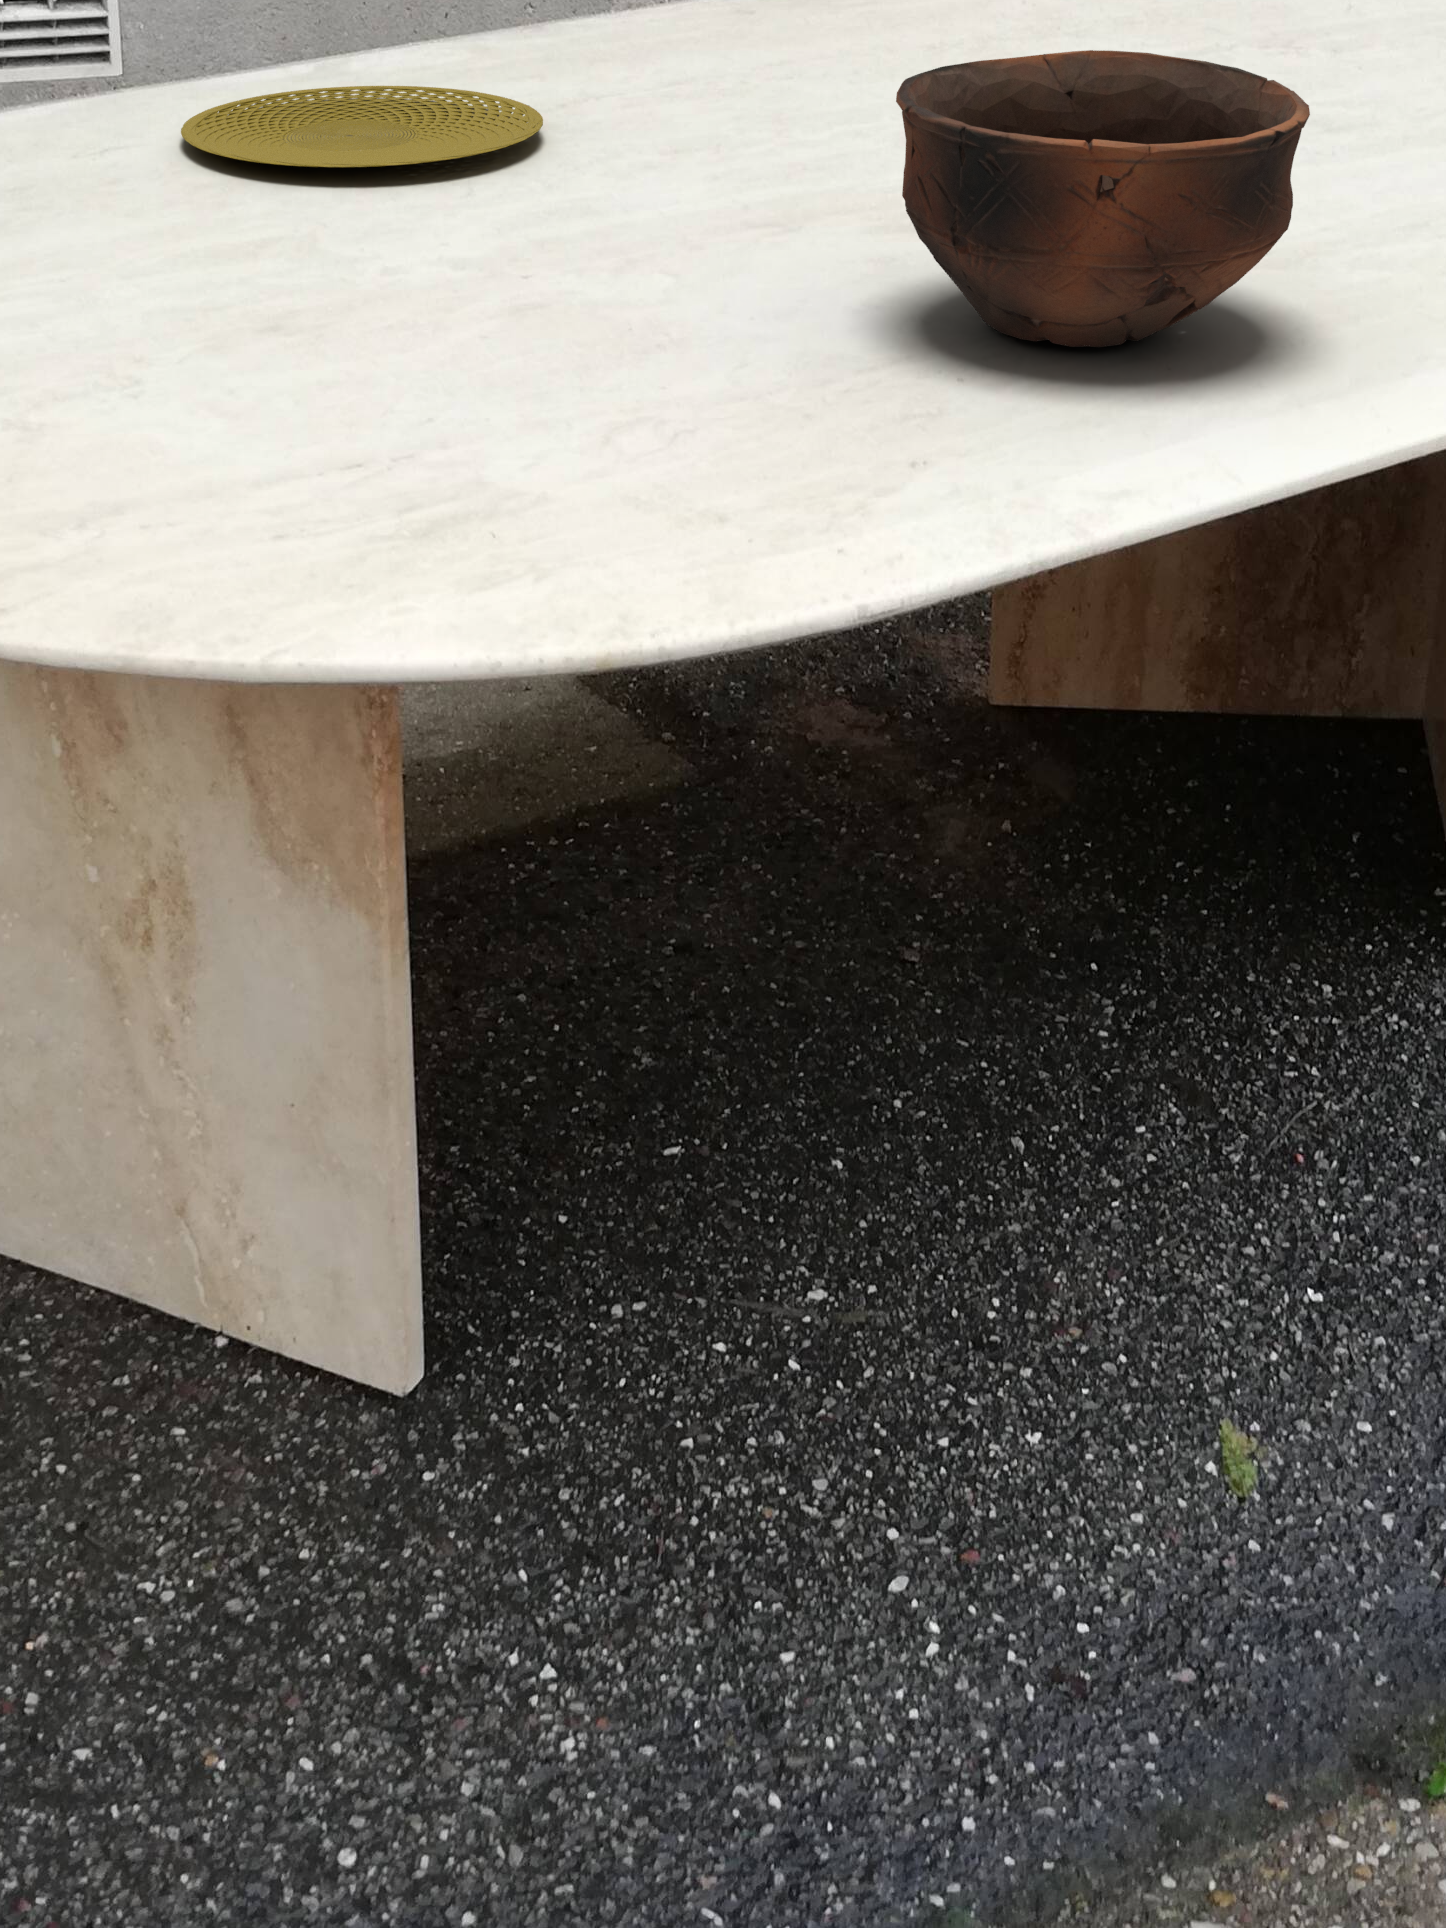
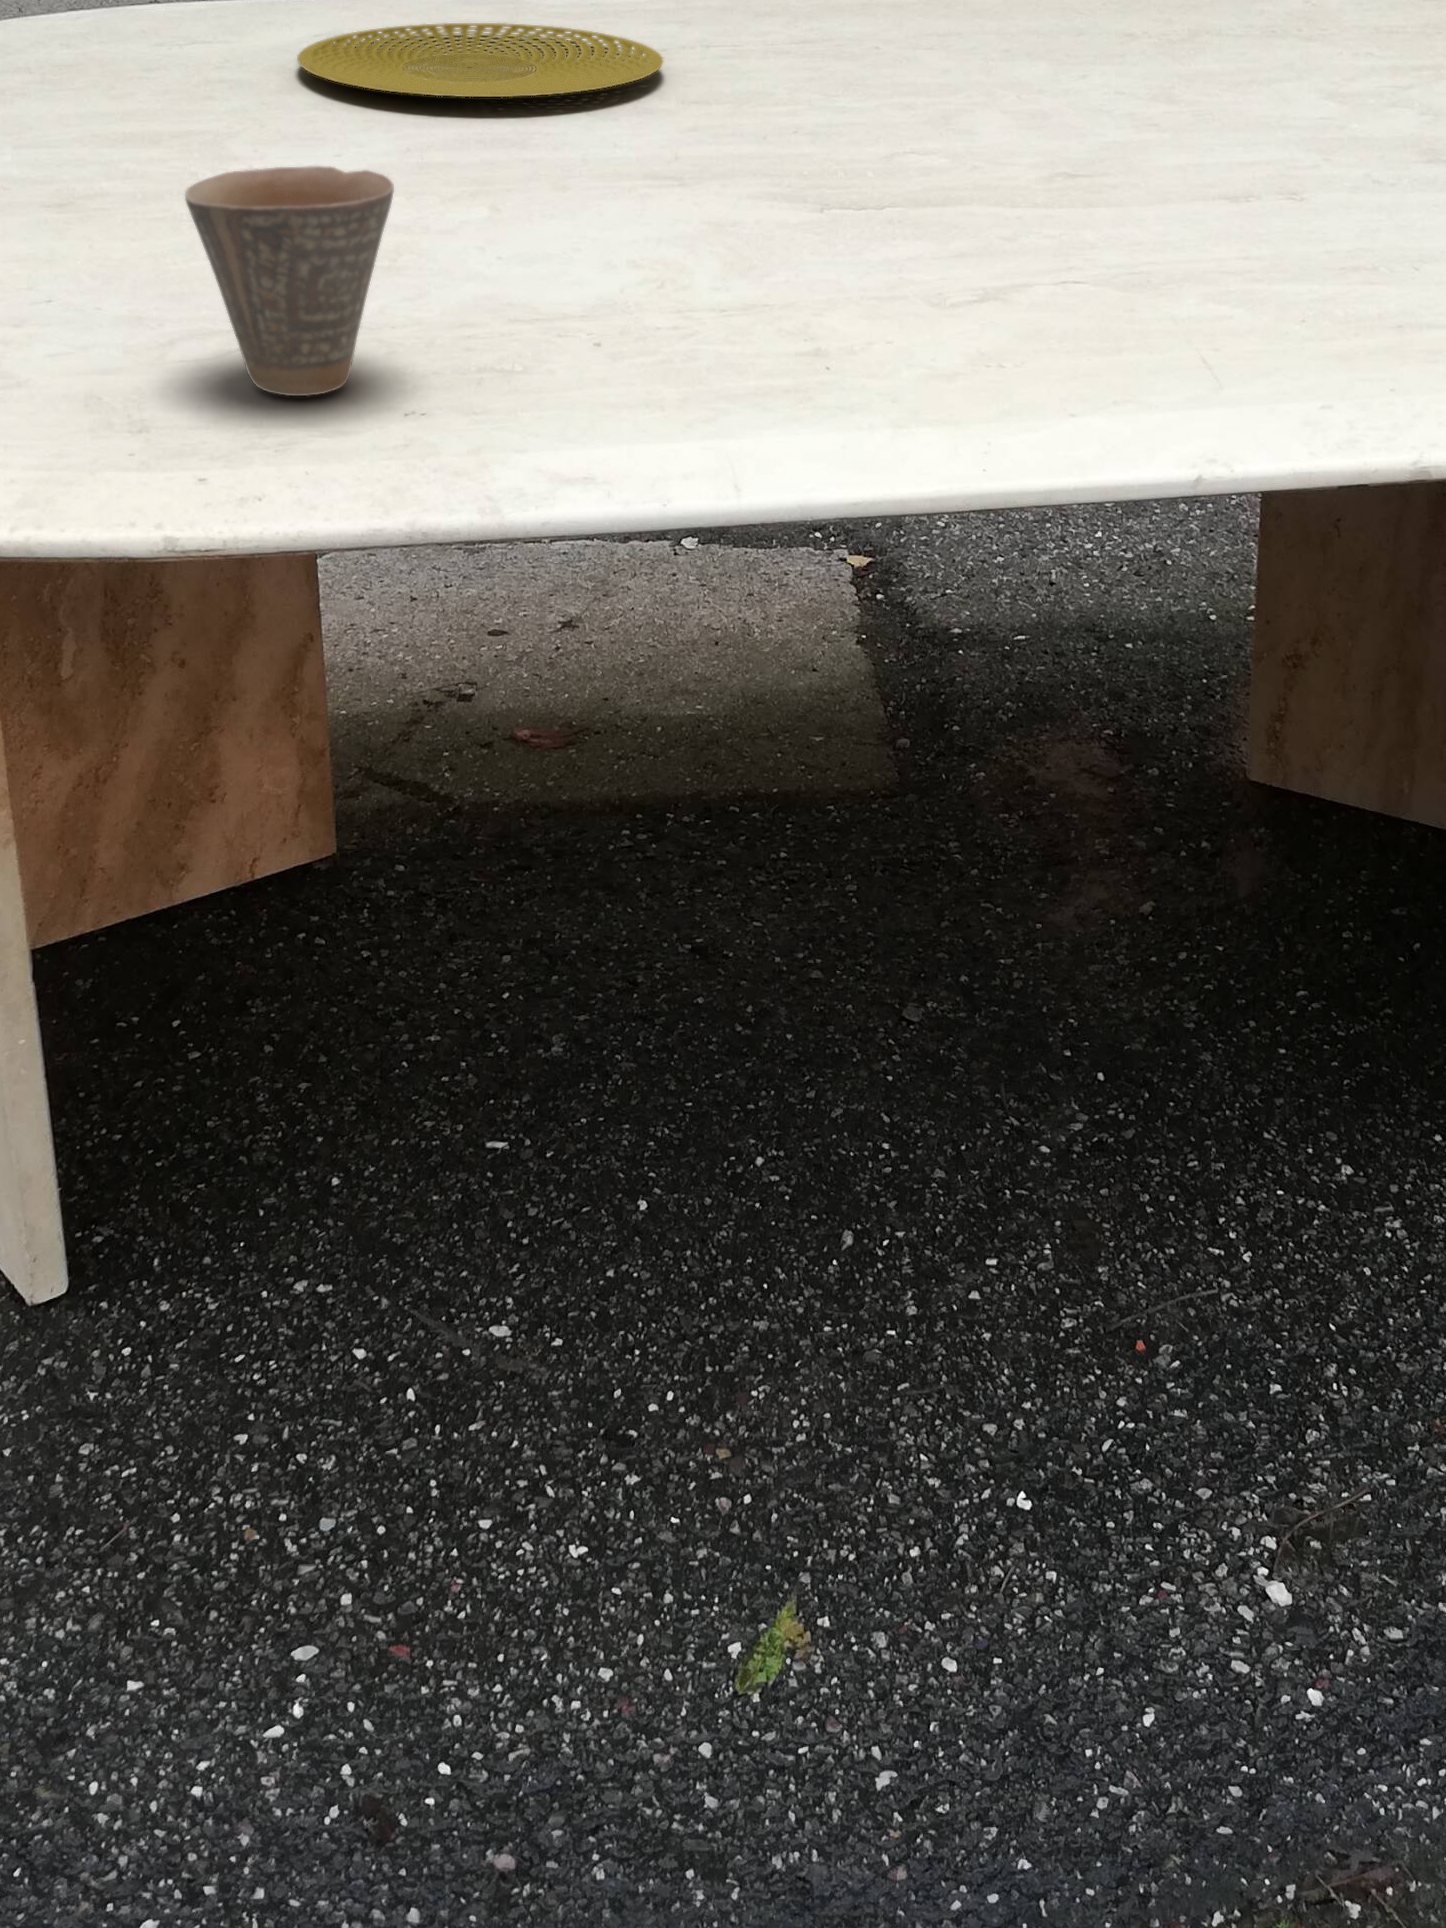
bowl: present [896,50,1310,347] -> none [636,41,1094,361]
cup: none [631,231,825,453] -> present [185,166,394,396]

